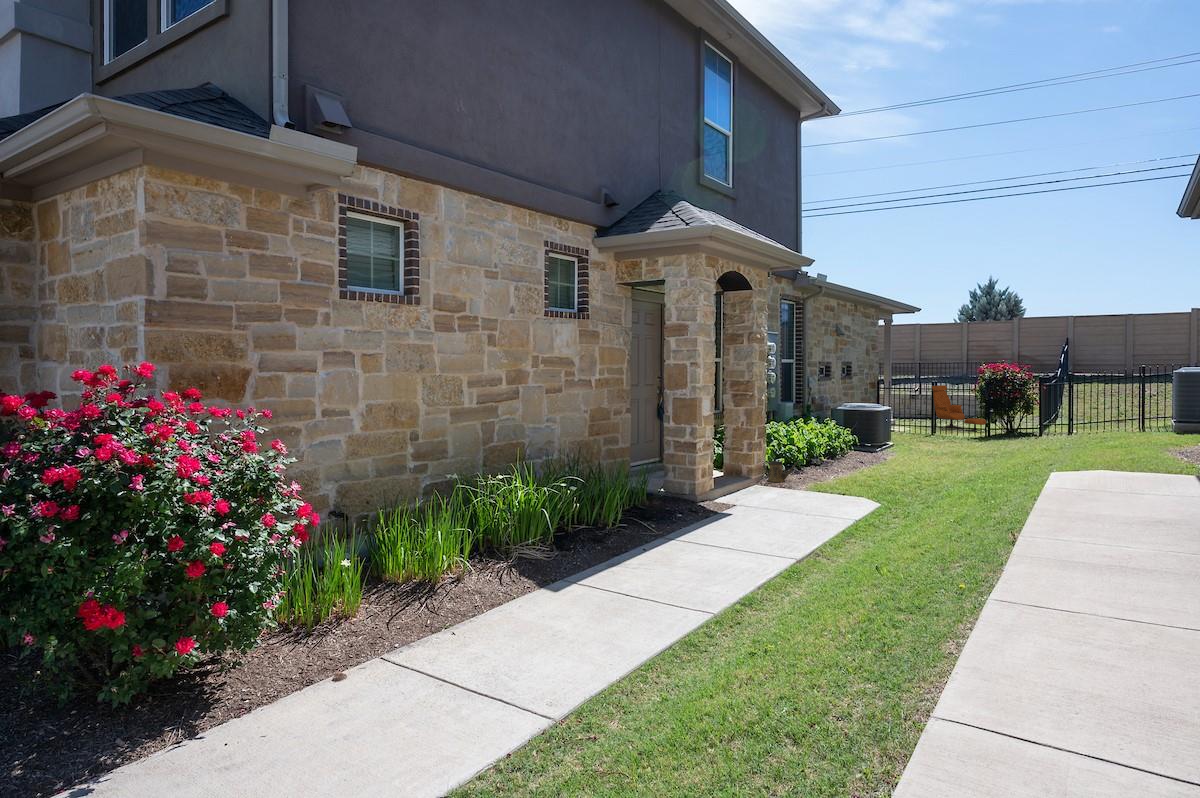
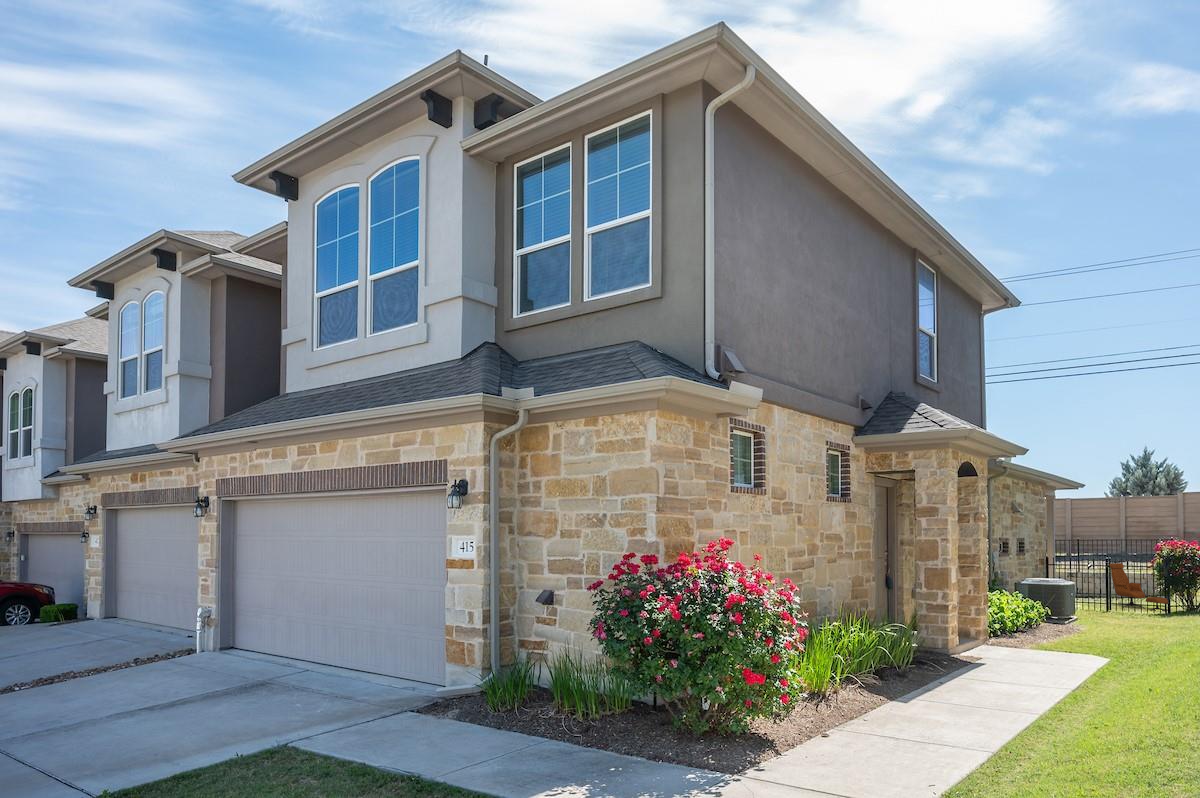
watering can: present [763,460,800,482] -> none [988,627,1024,647]

